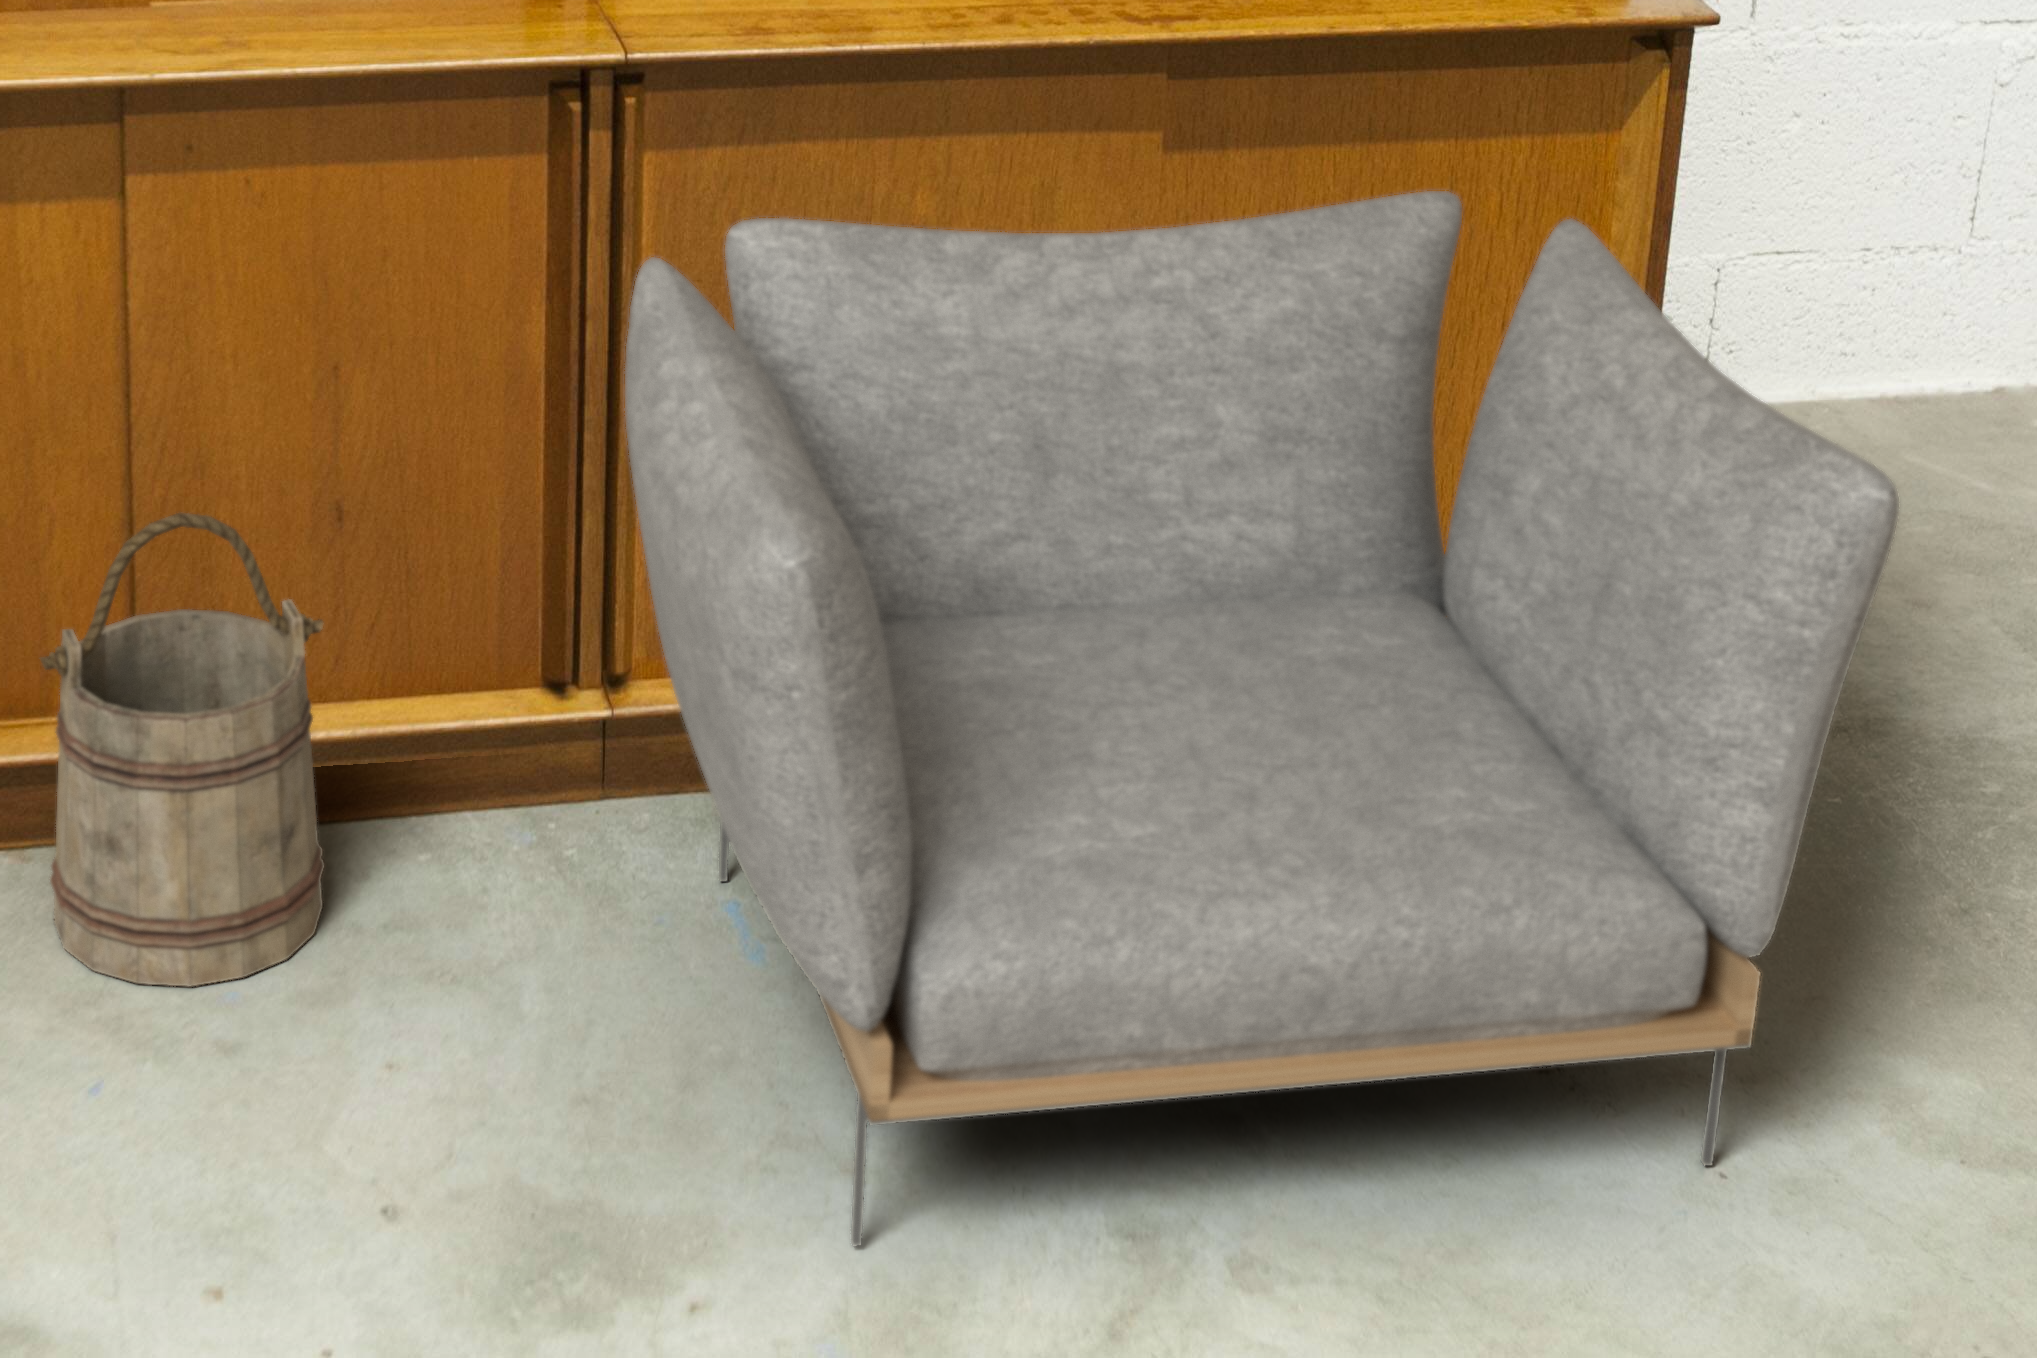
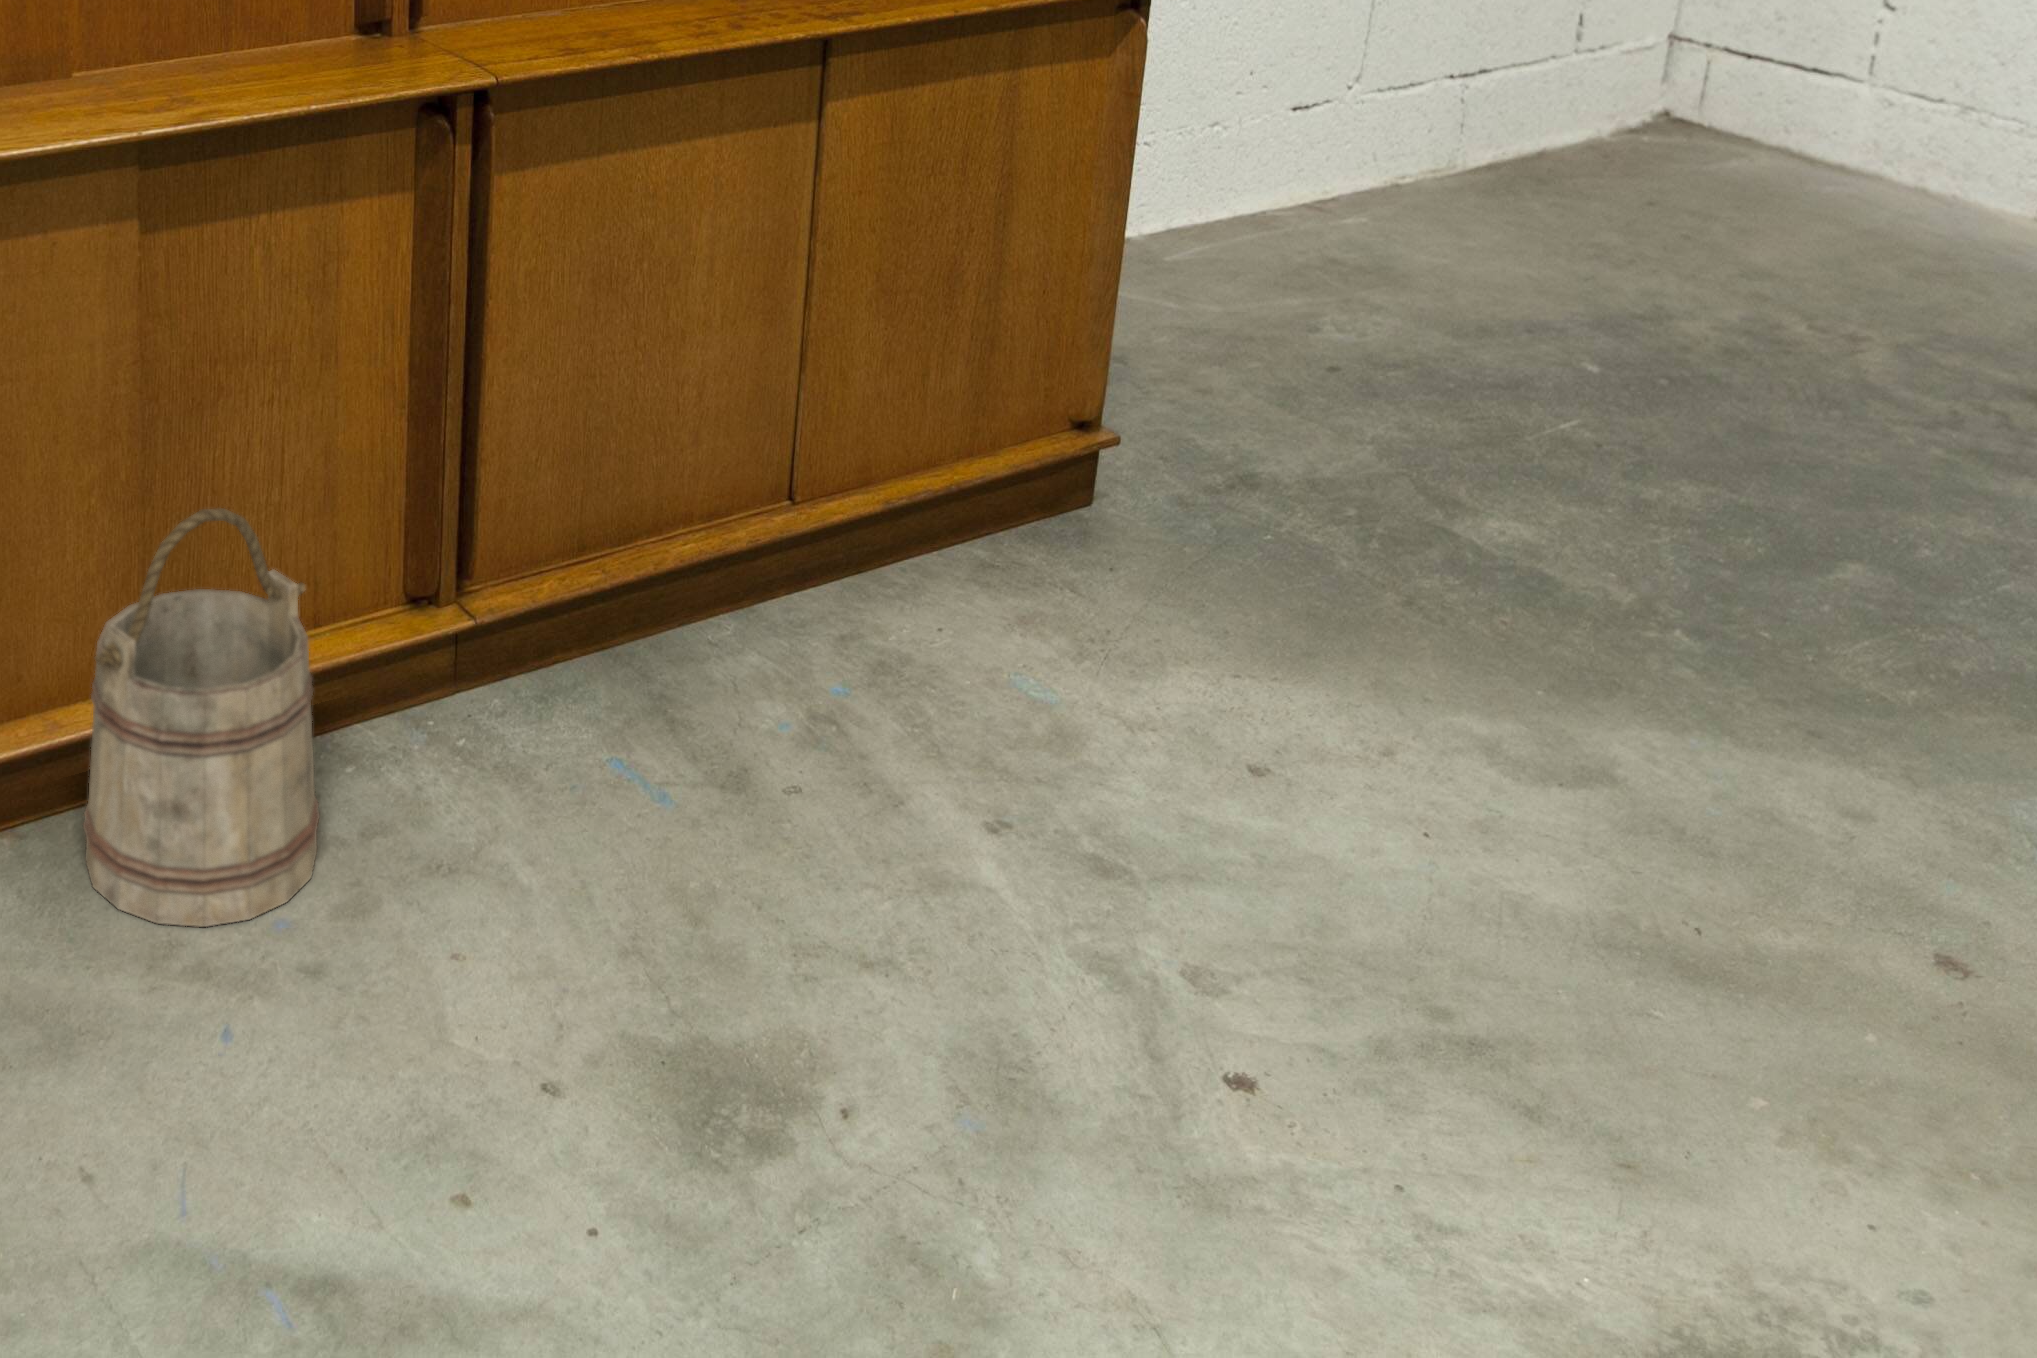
armchair: present [625,191,1899,1246] -> none [548,127,1564,1023]

